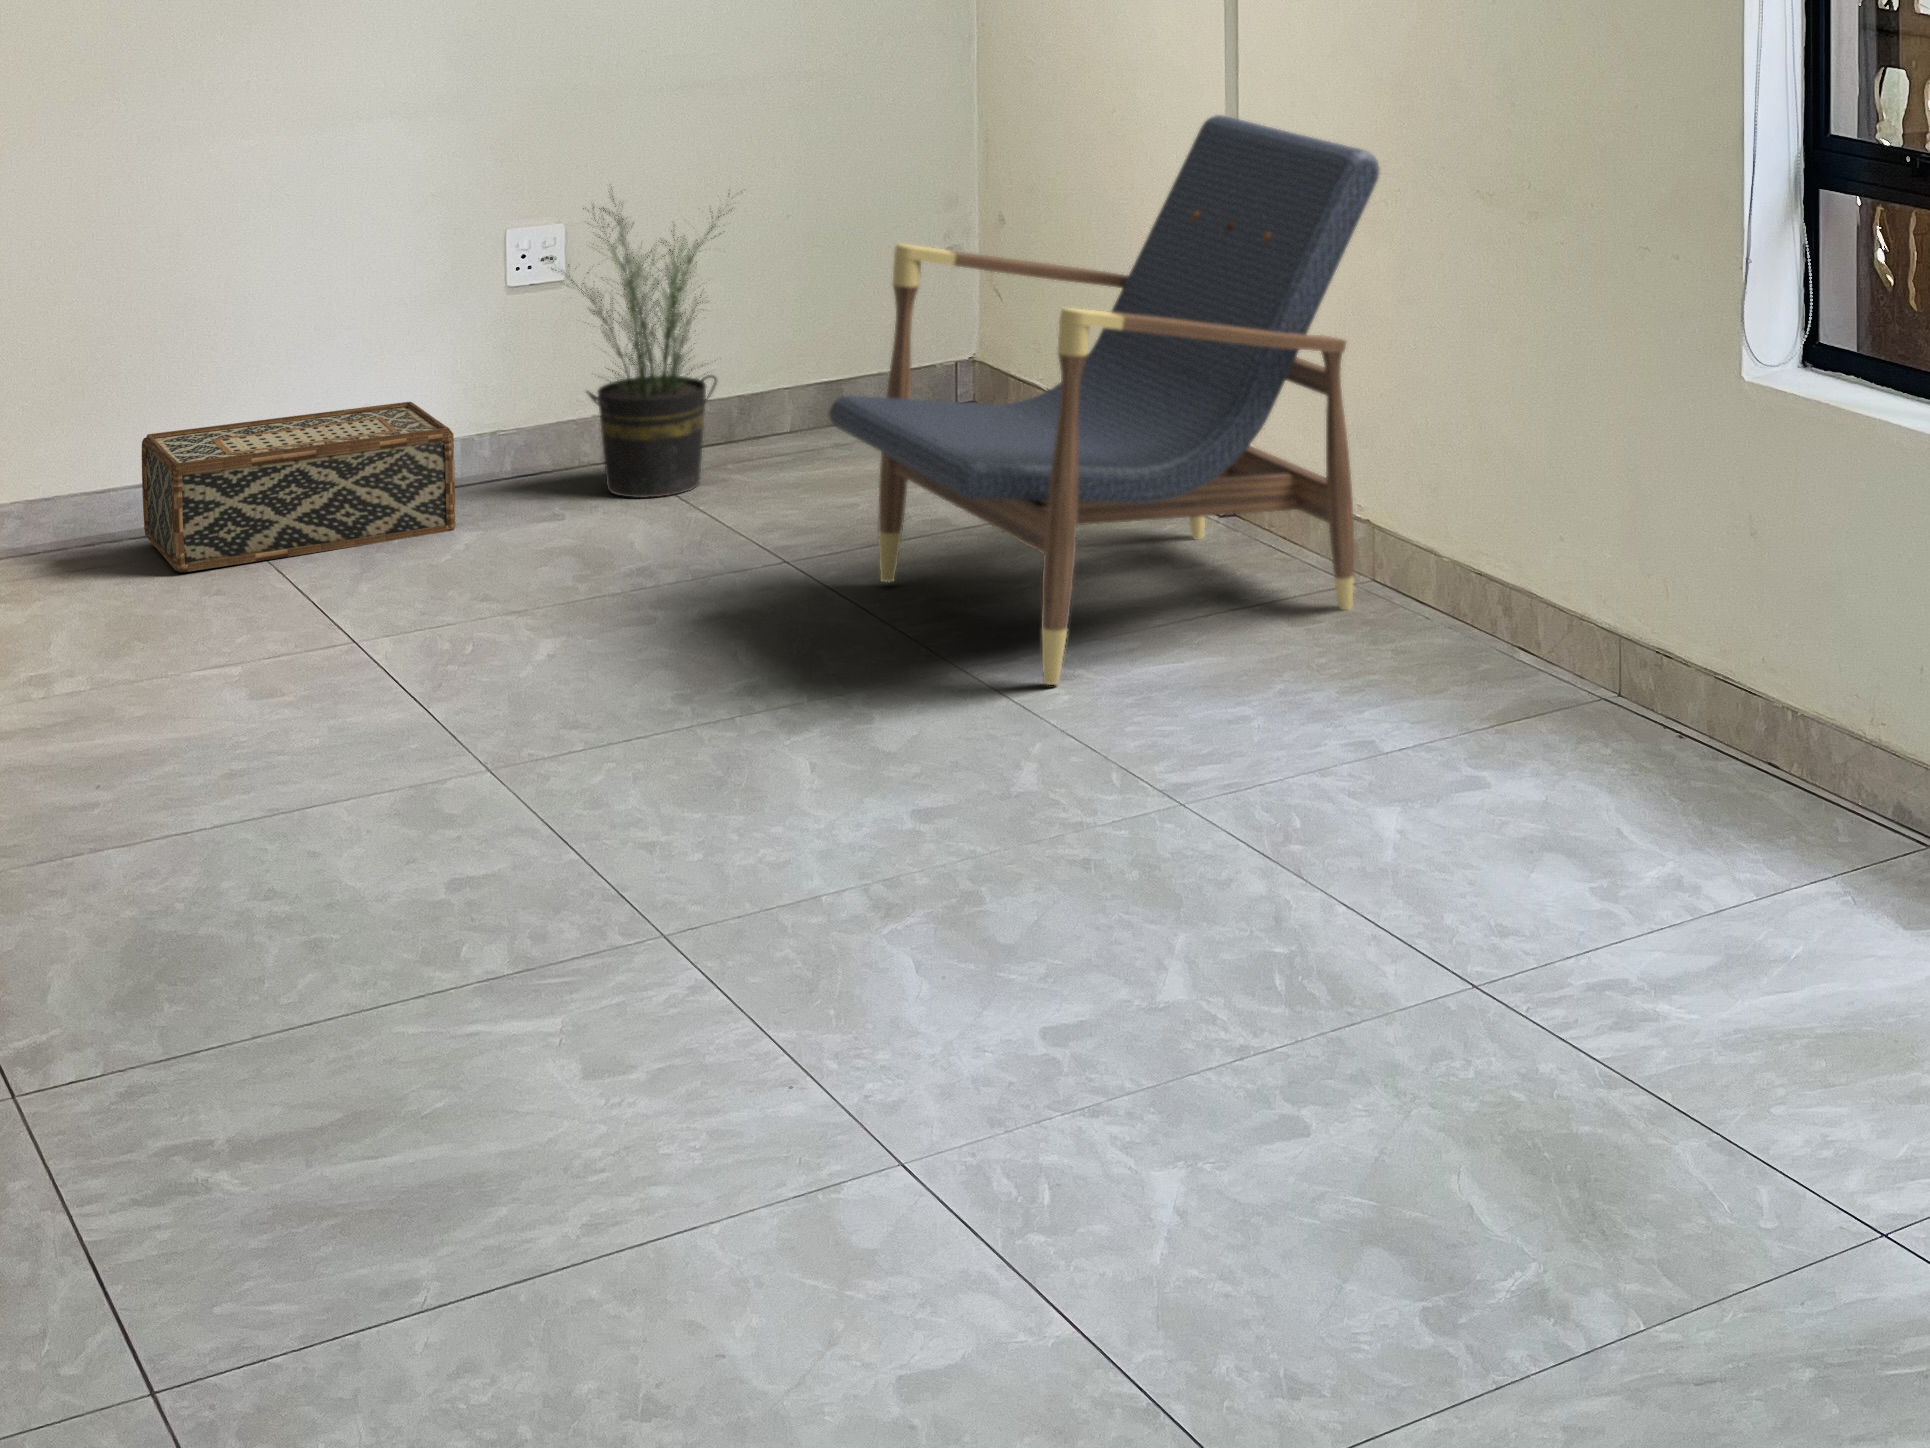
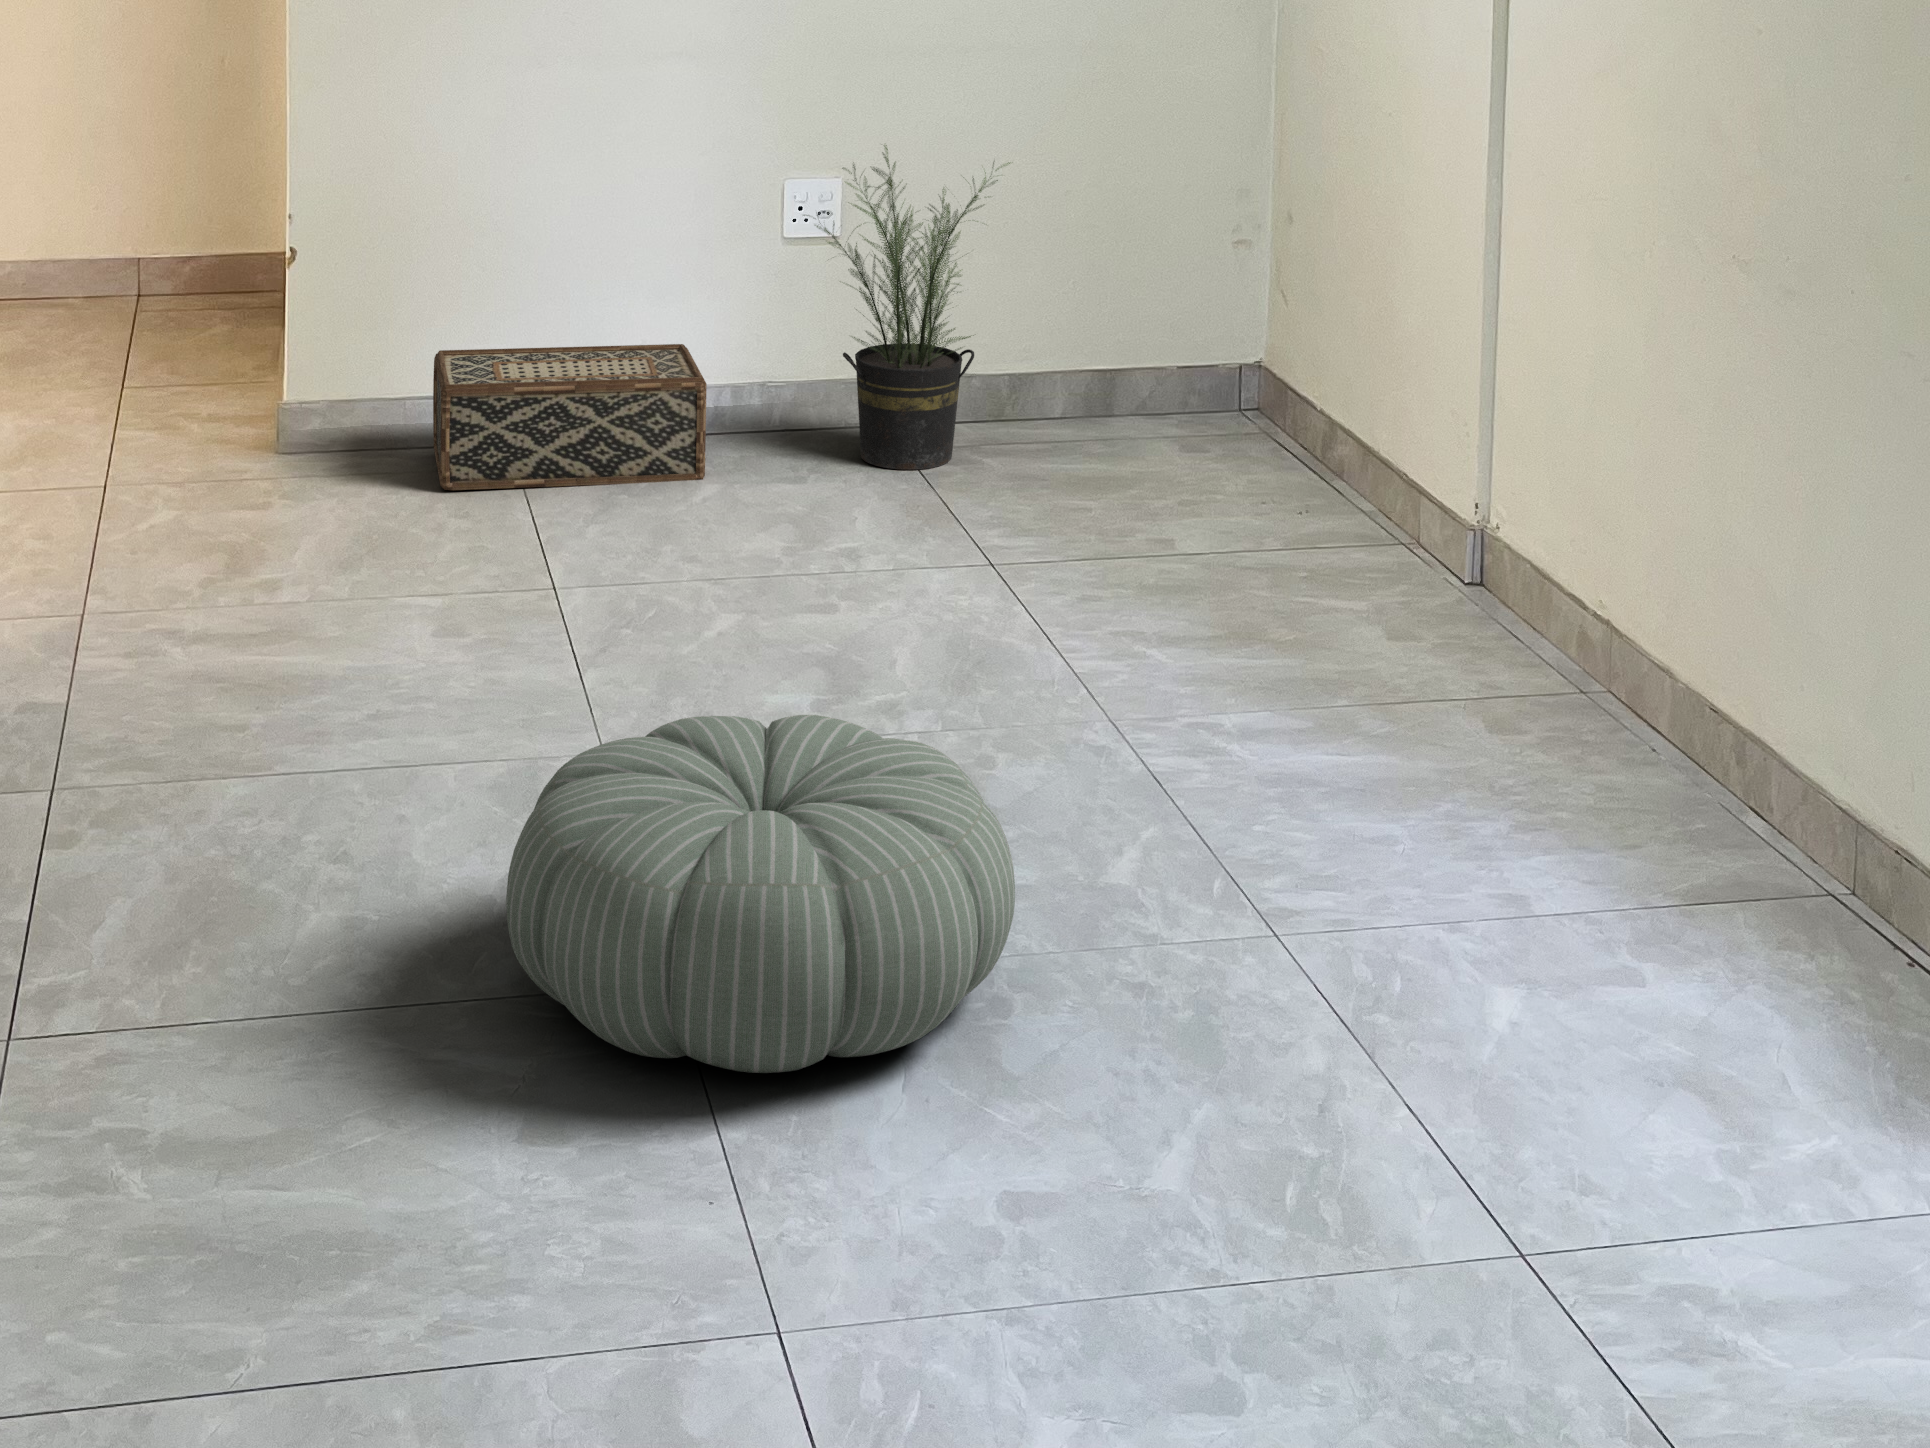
lounge chair: present [829,115,1380,685] -> none [1022,131,1631,756]
pouf: none [496,675,971,985] -> present [506,715,1015,1073]

